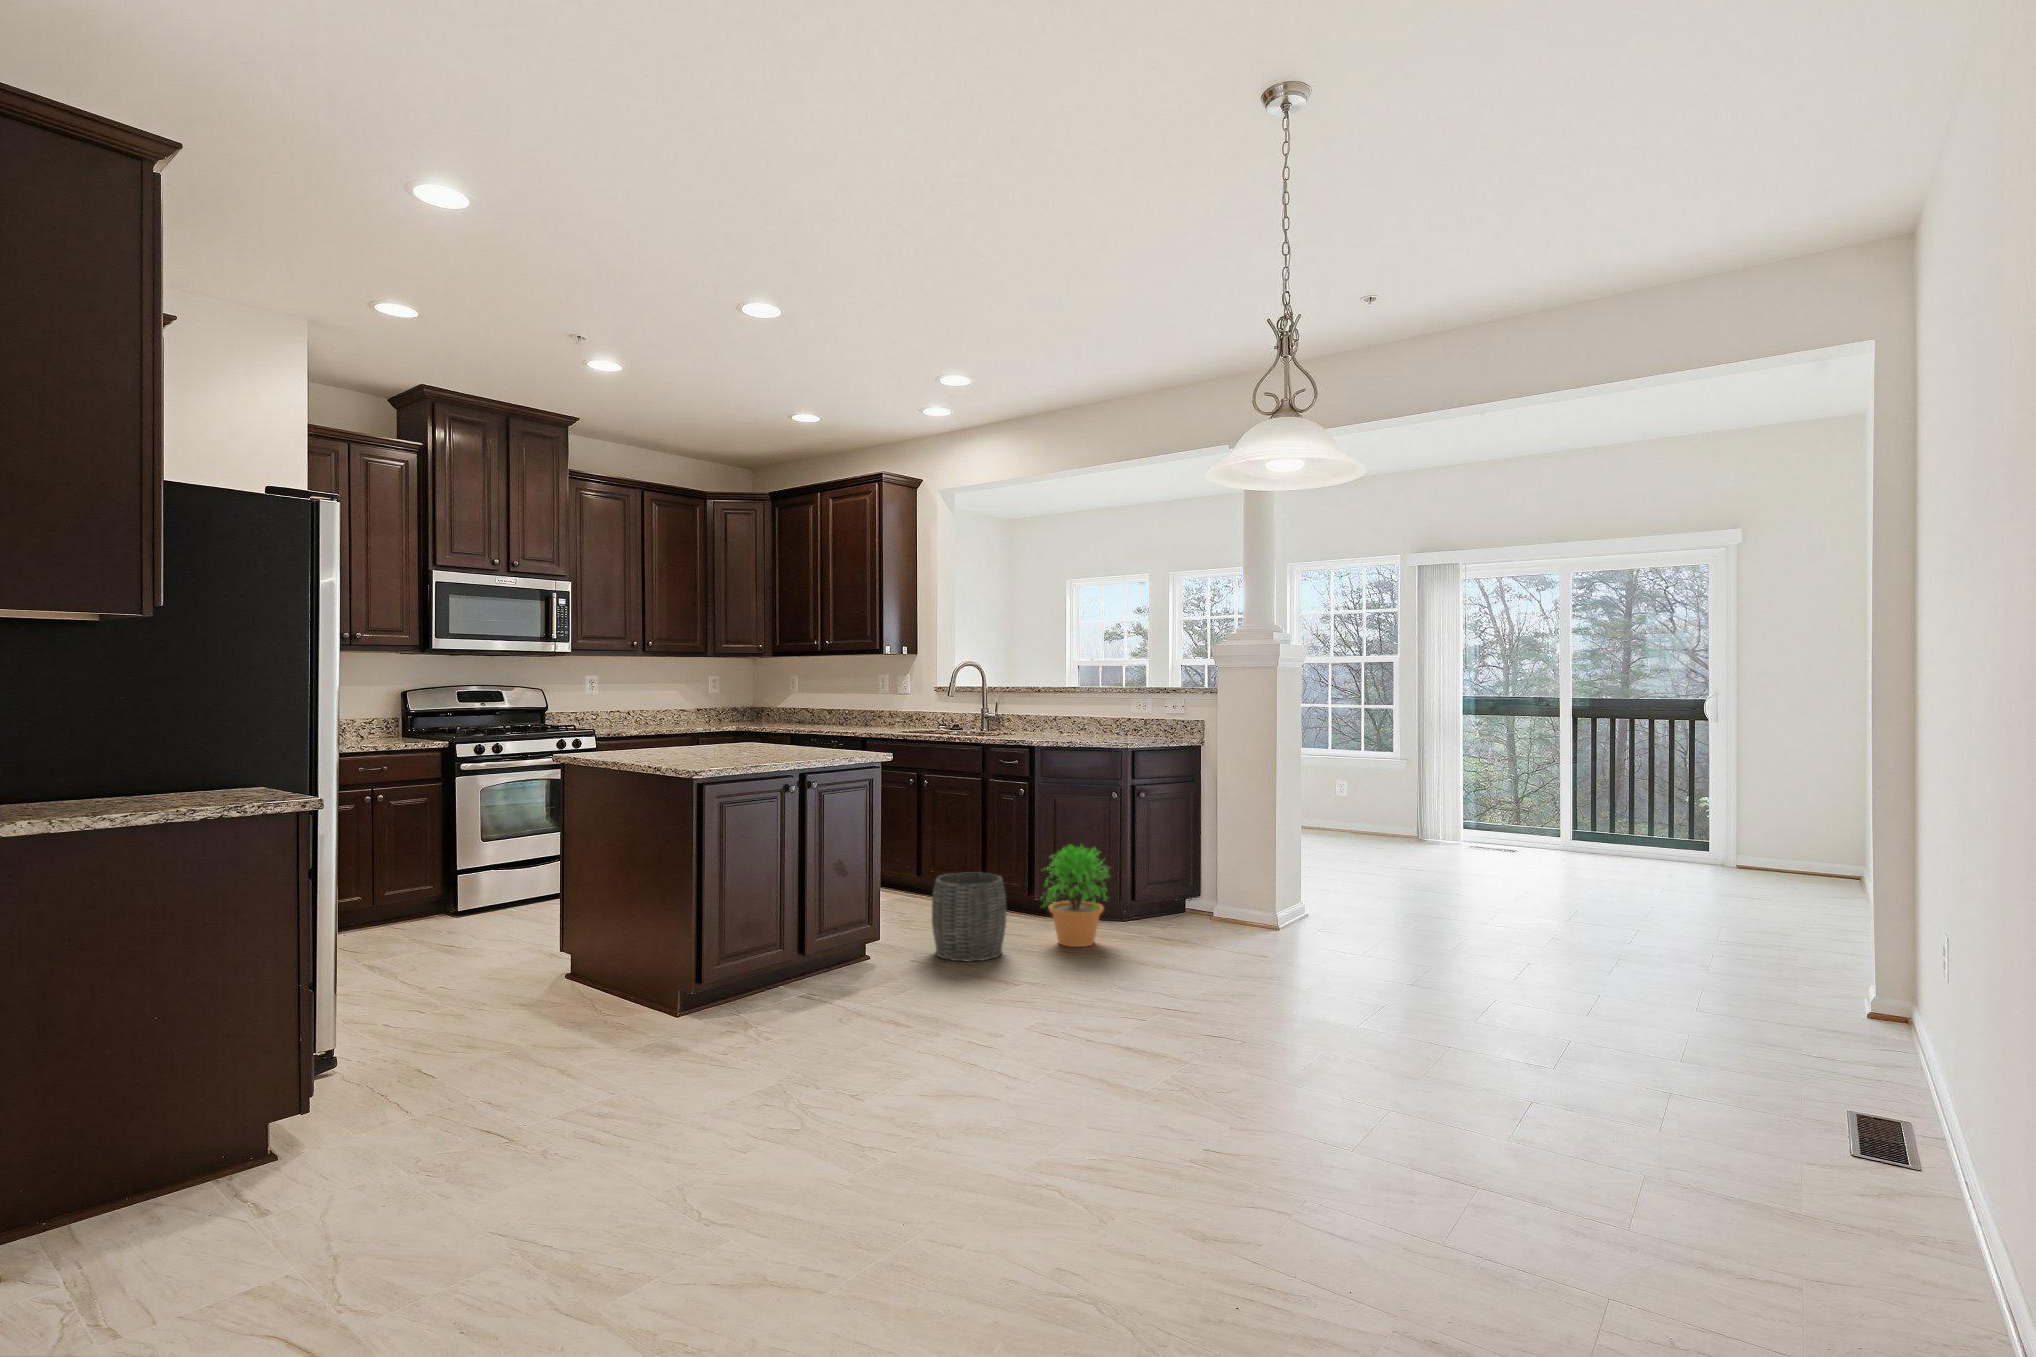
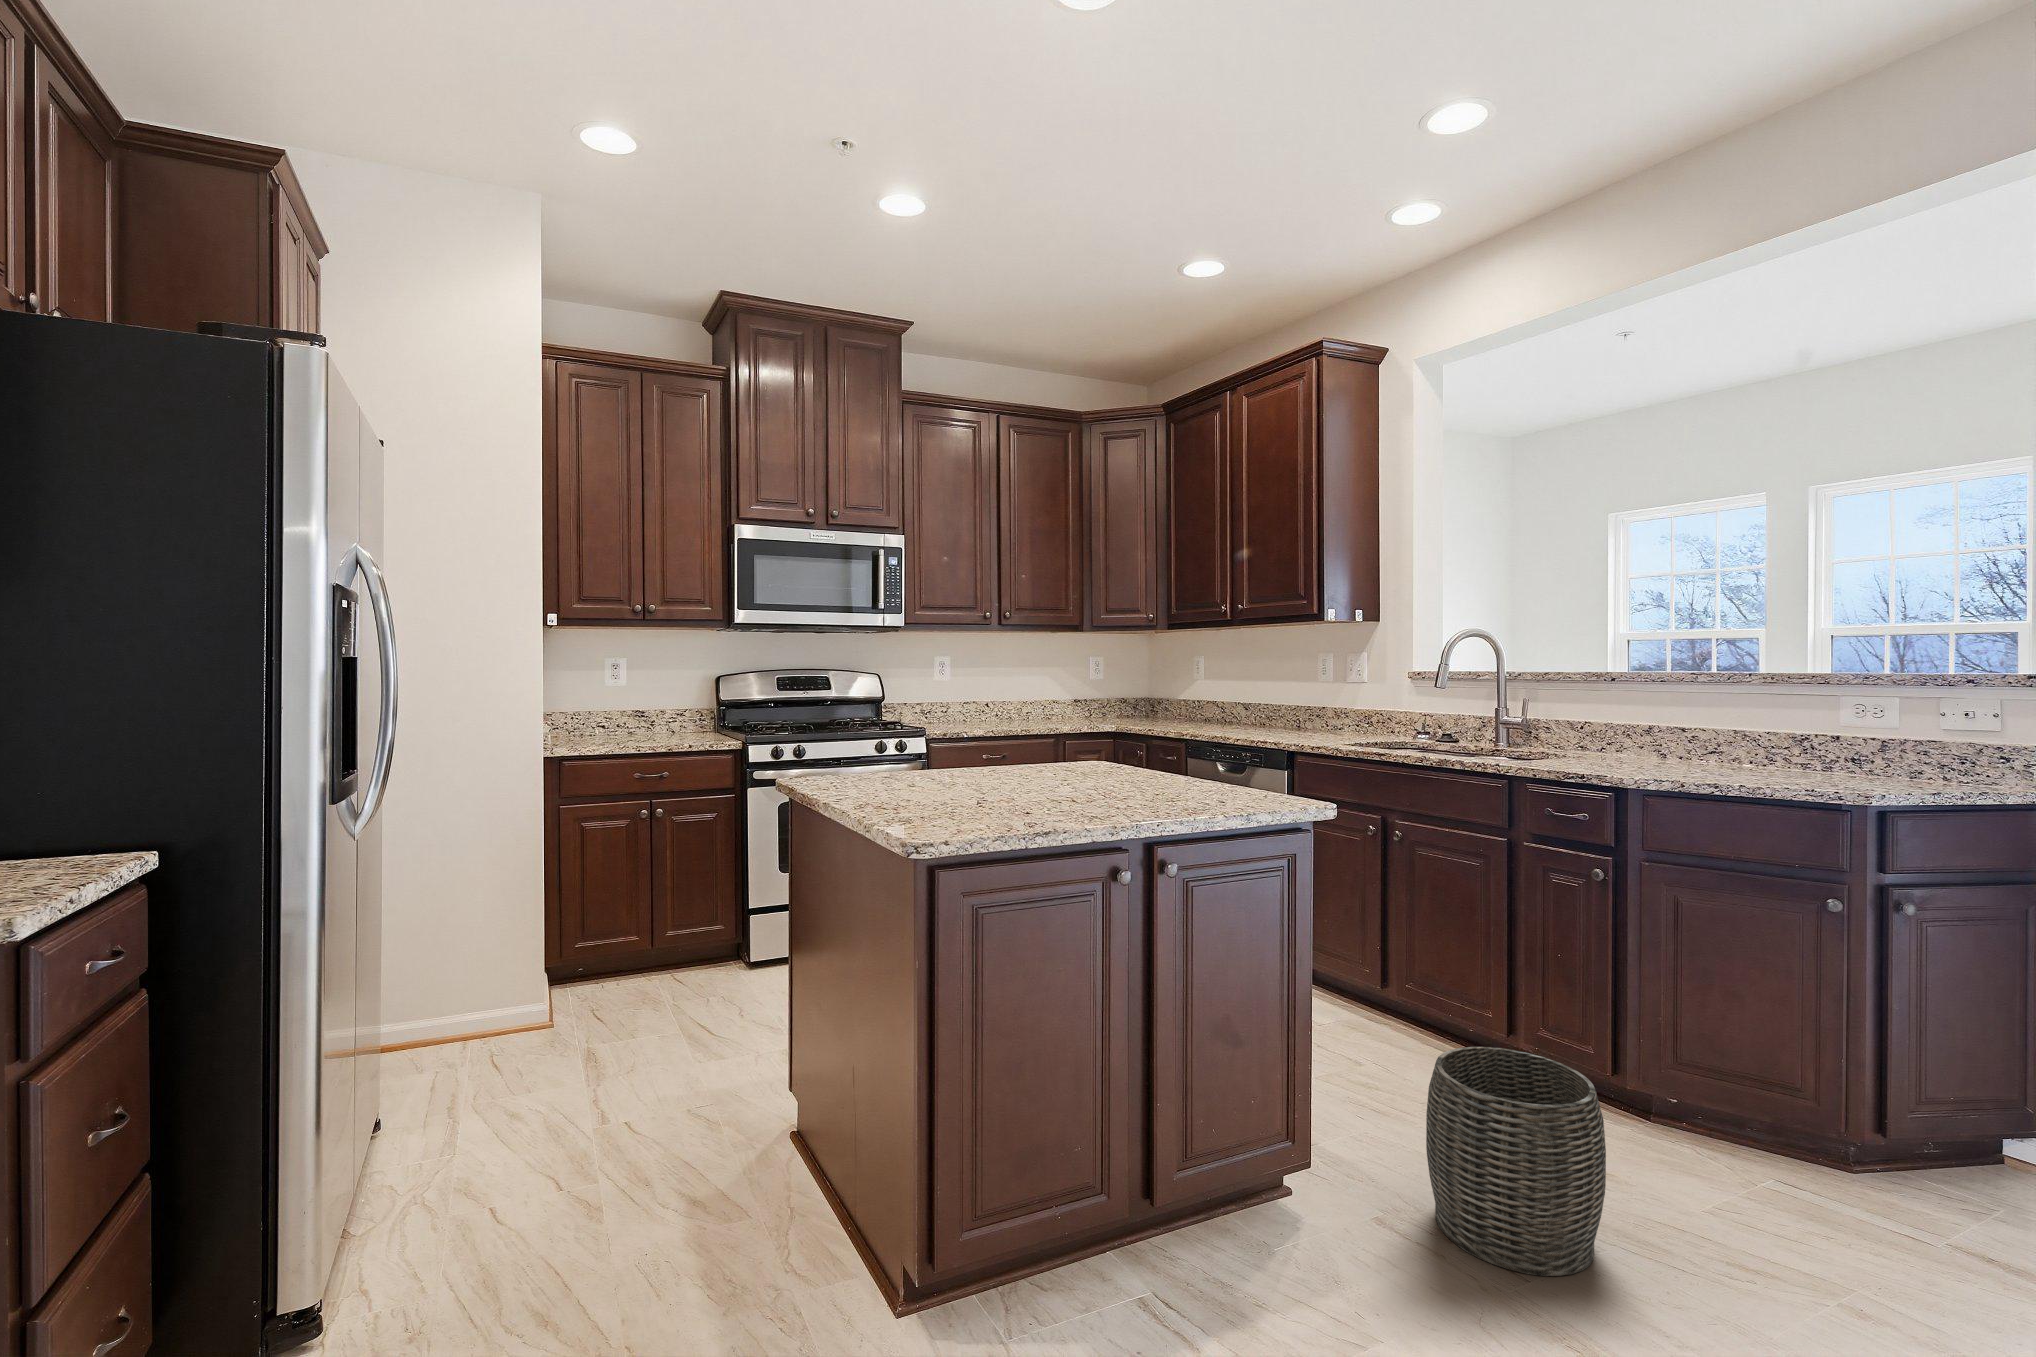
potted plant: present [1041,845,1107,947] -> none [1669,1018,1898,1270]

